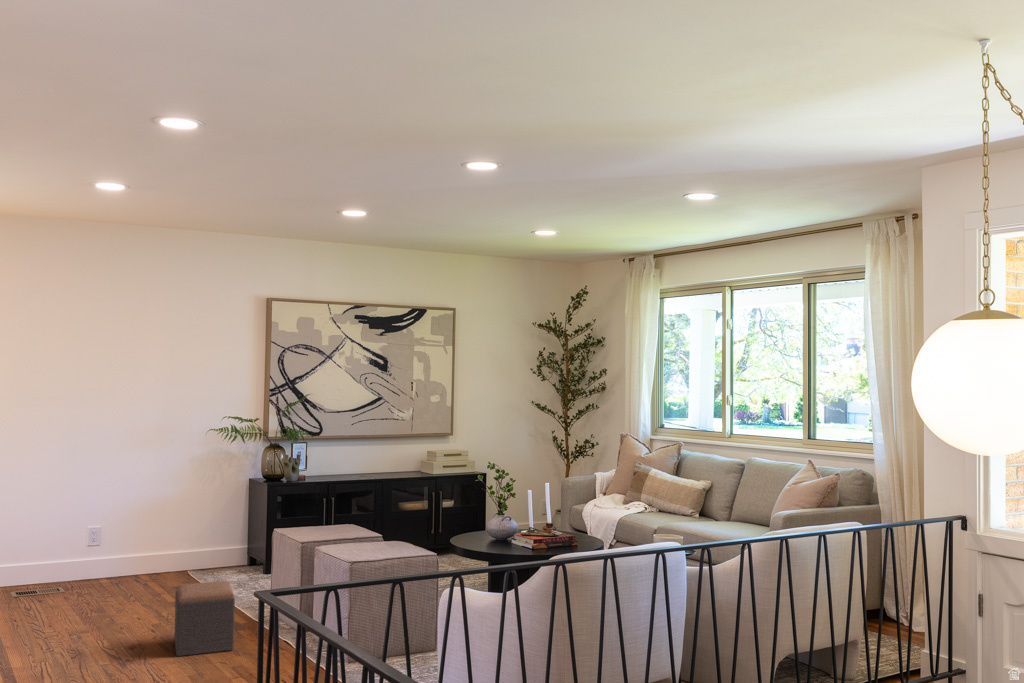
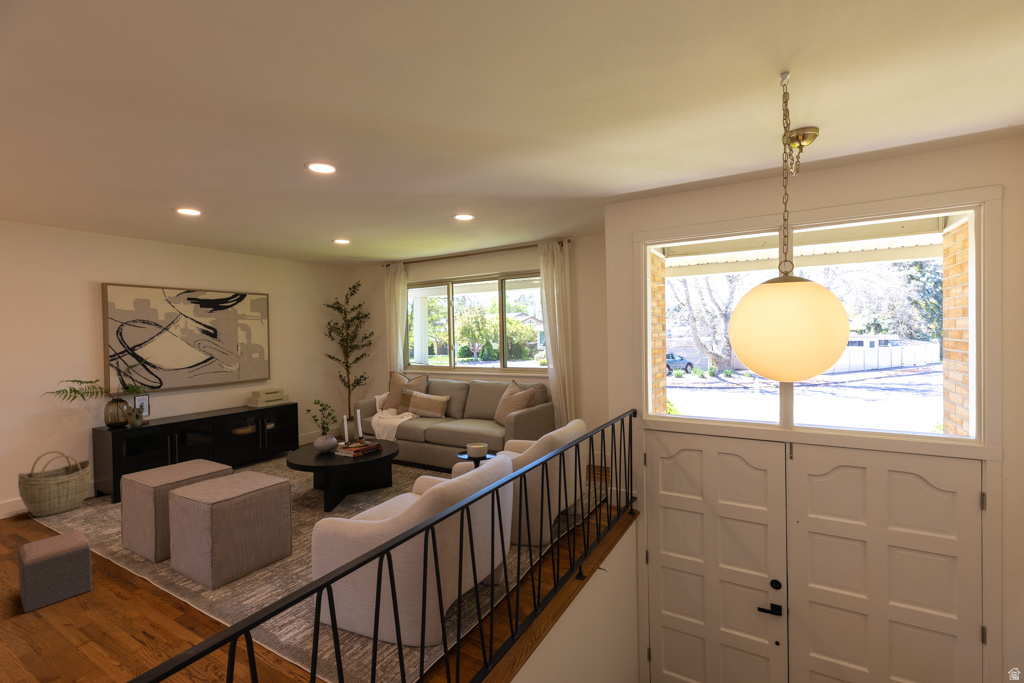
woven basket: none [180,501,245,577] -> present [18,451,92,517]

